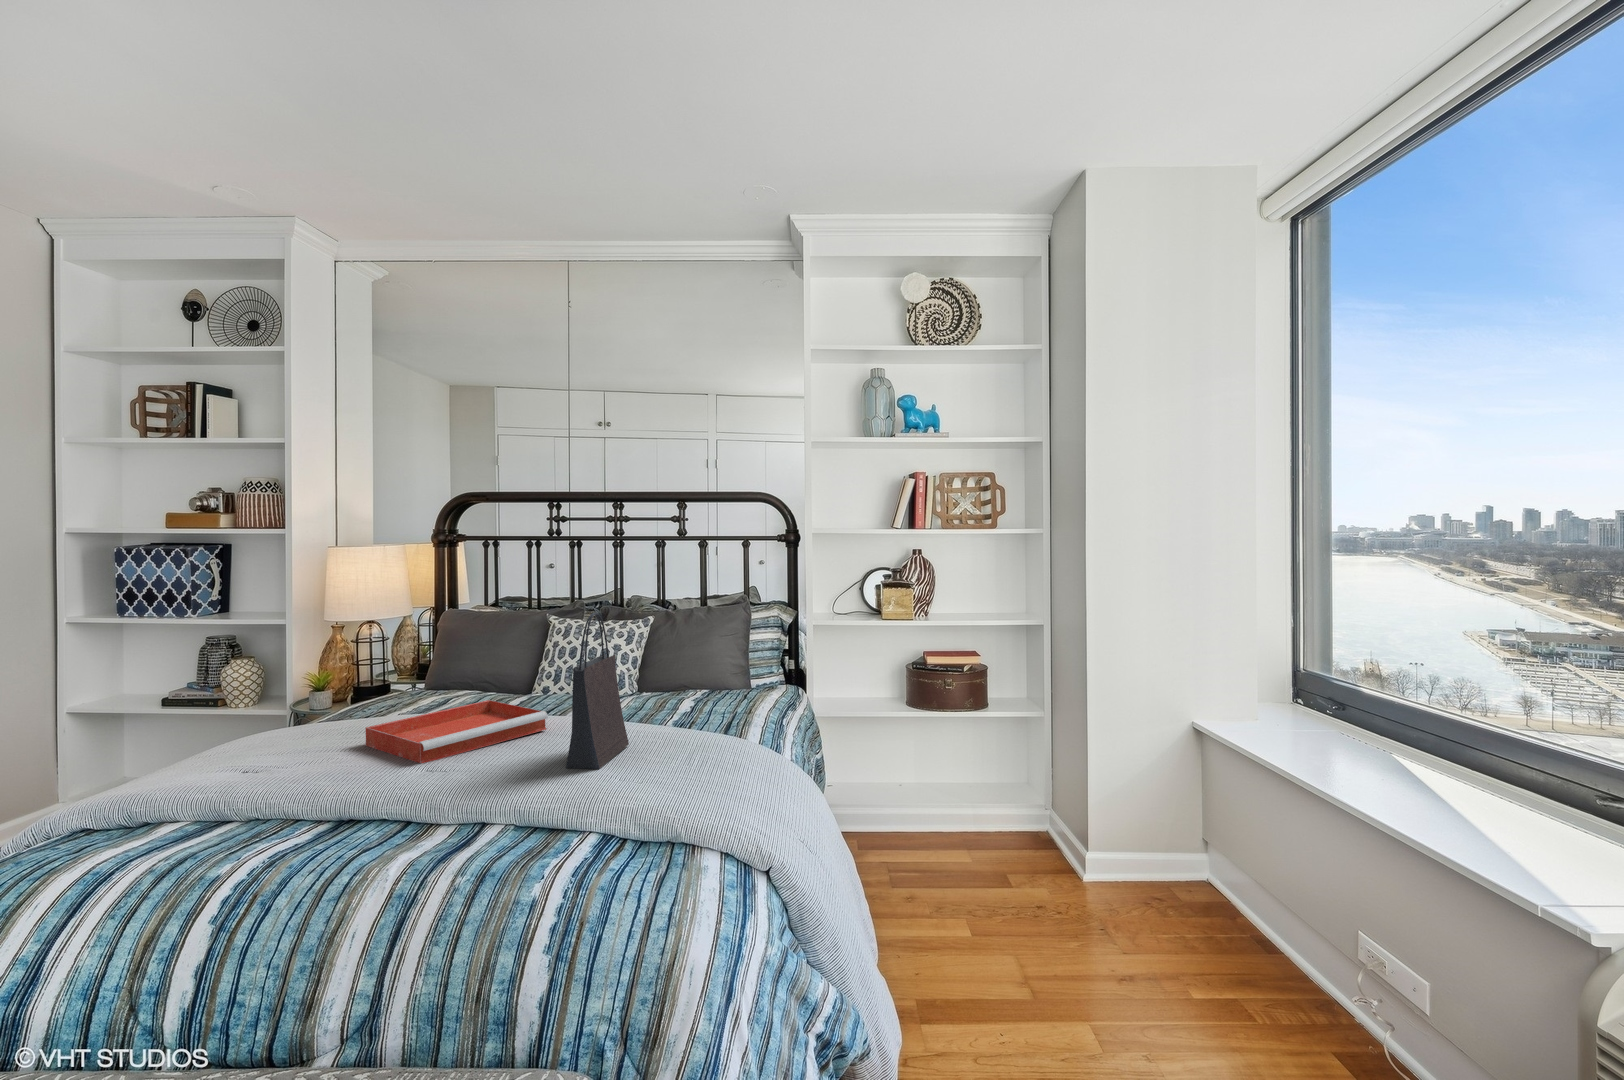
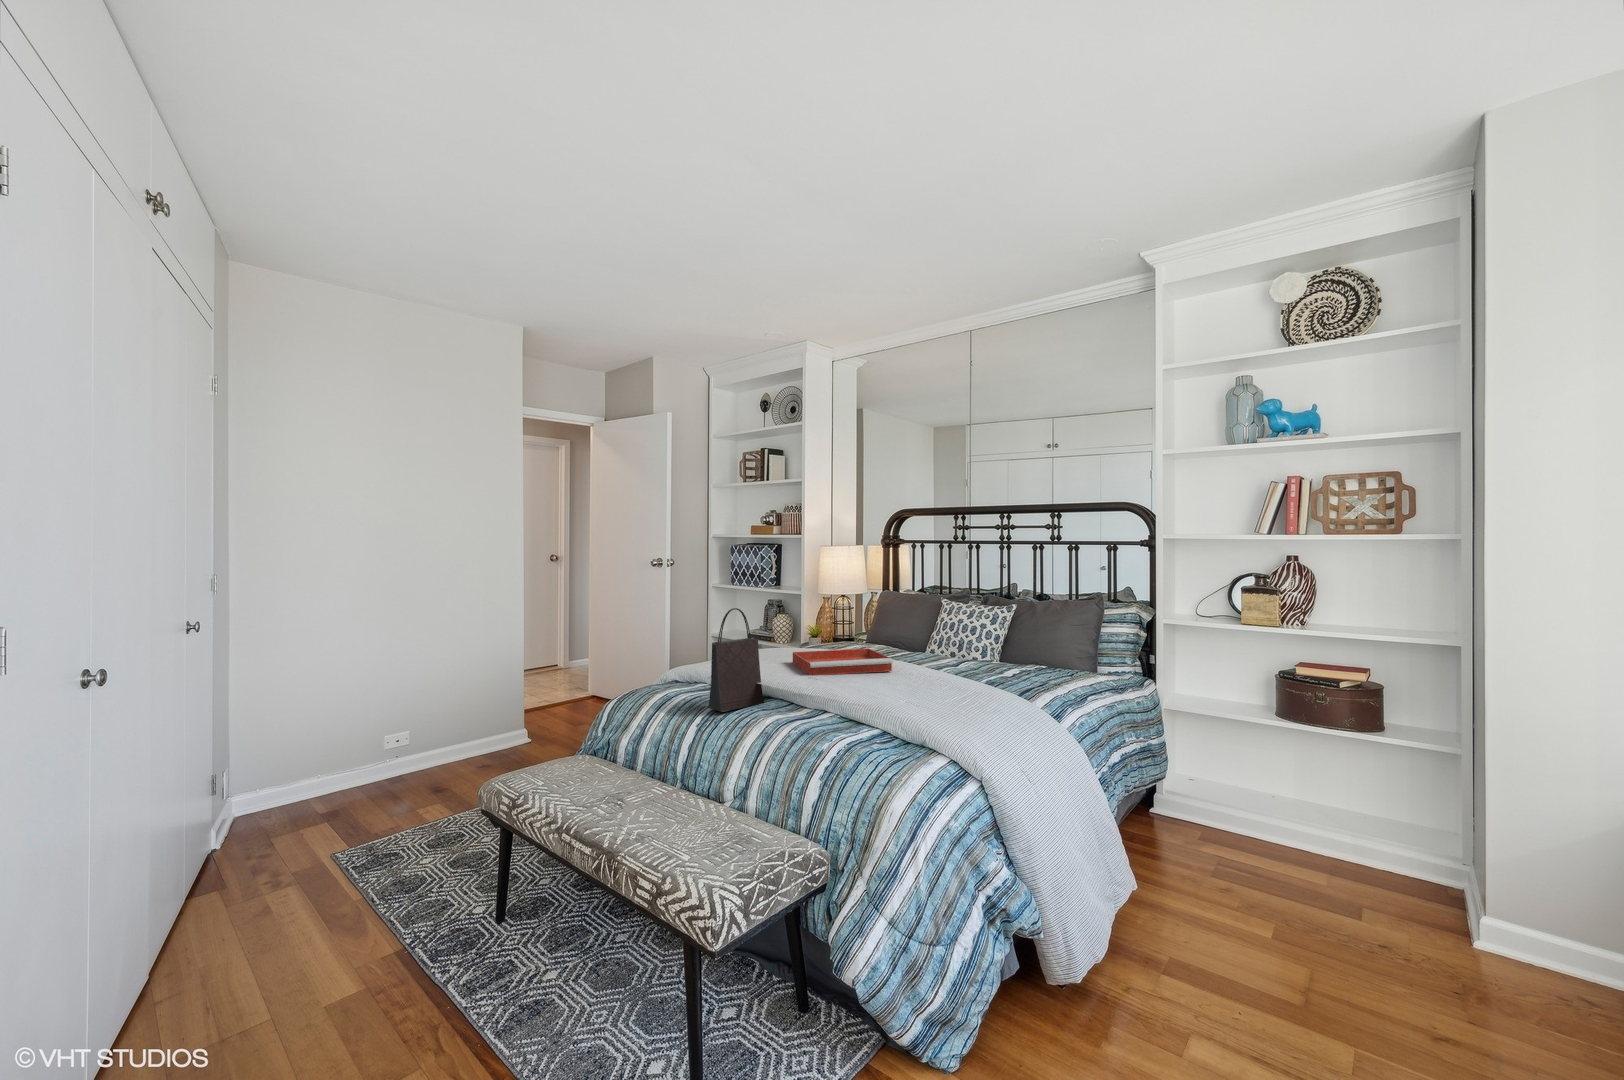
handbag: present [566,613,629,769] -> present [708,608,764,712]

